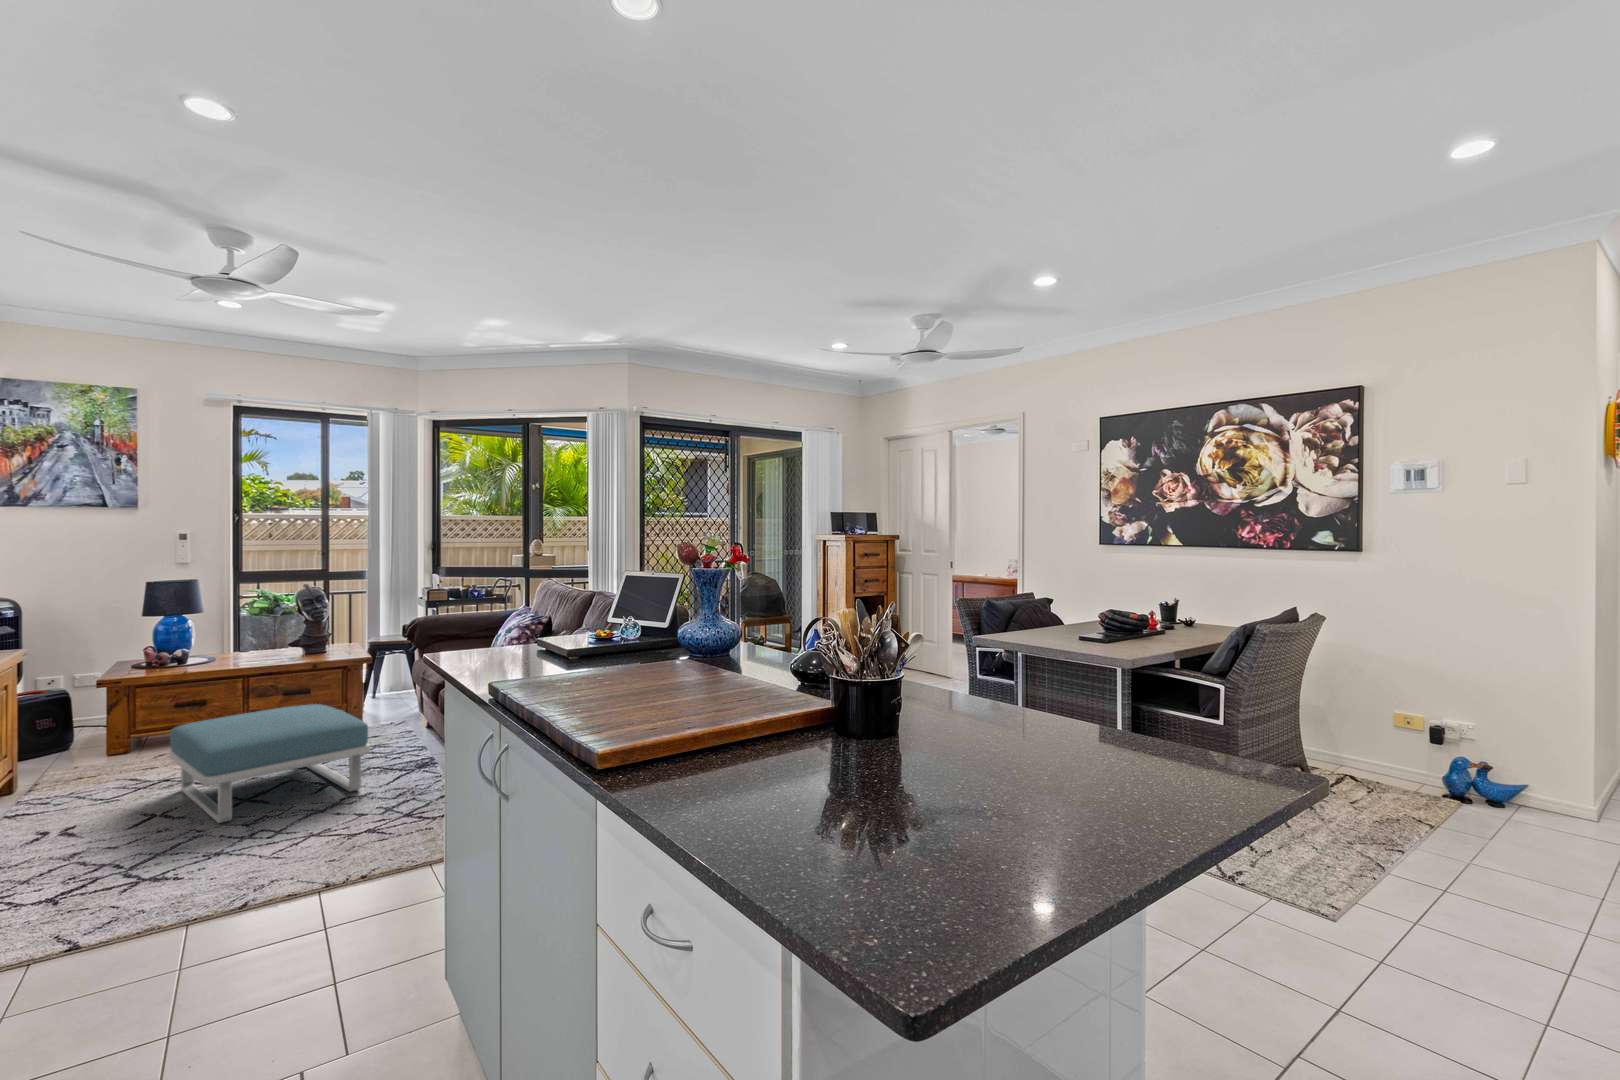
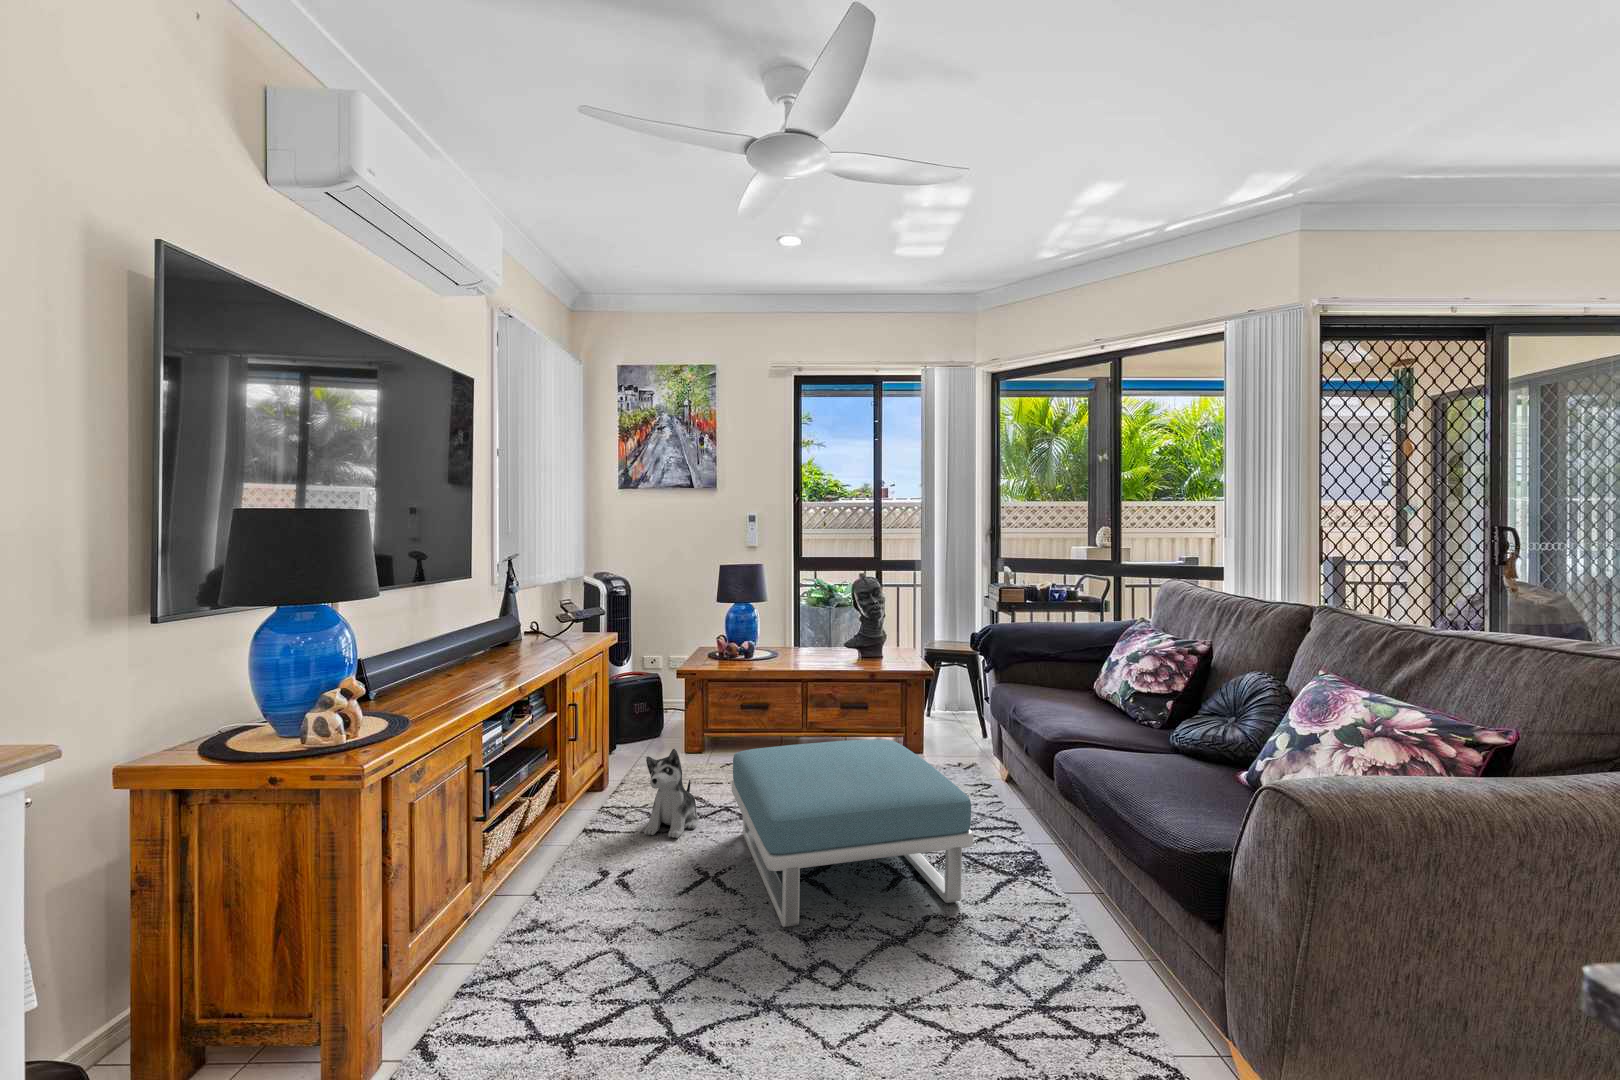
plush toy: none [76,734,135,806] -> present [644,749,699,838]

